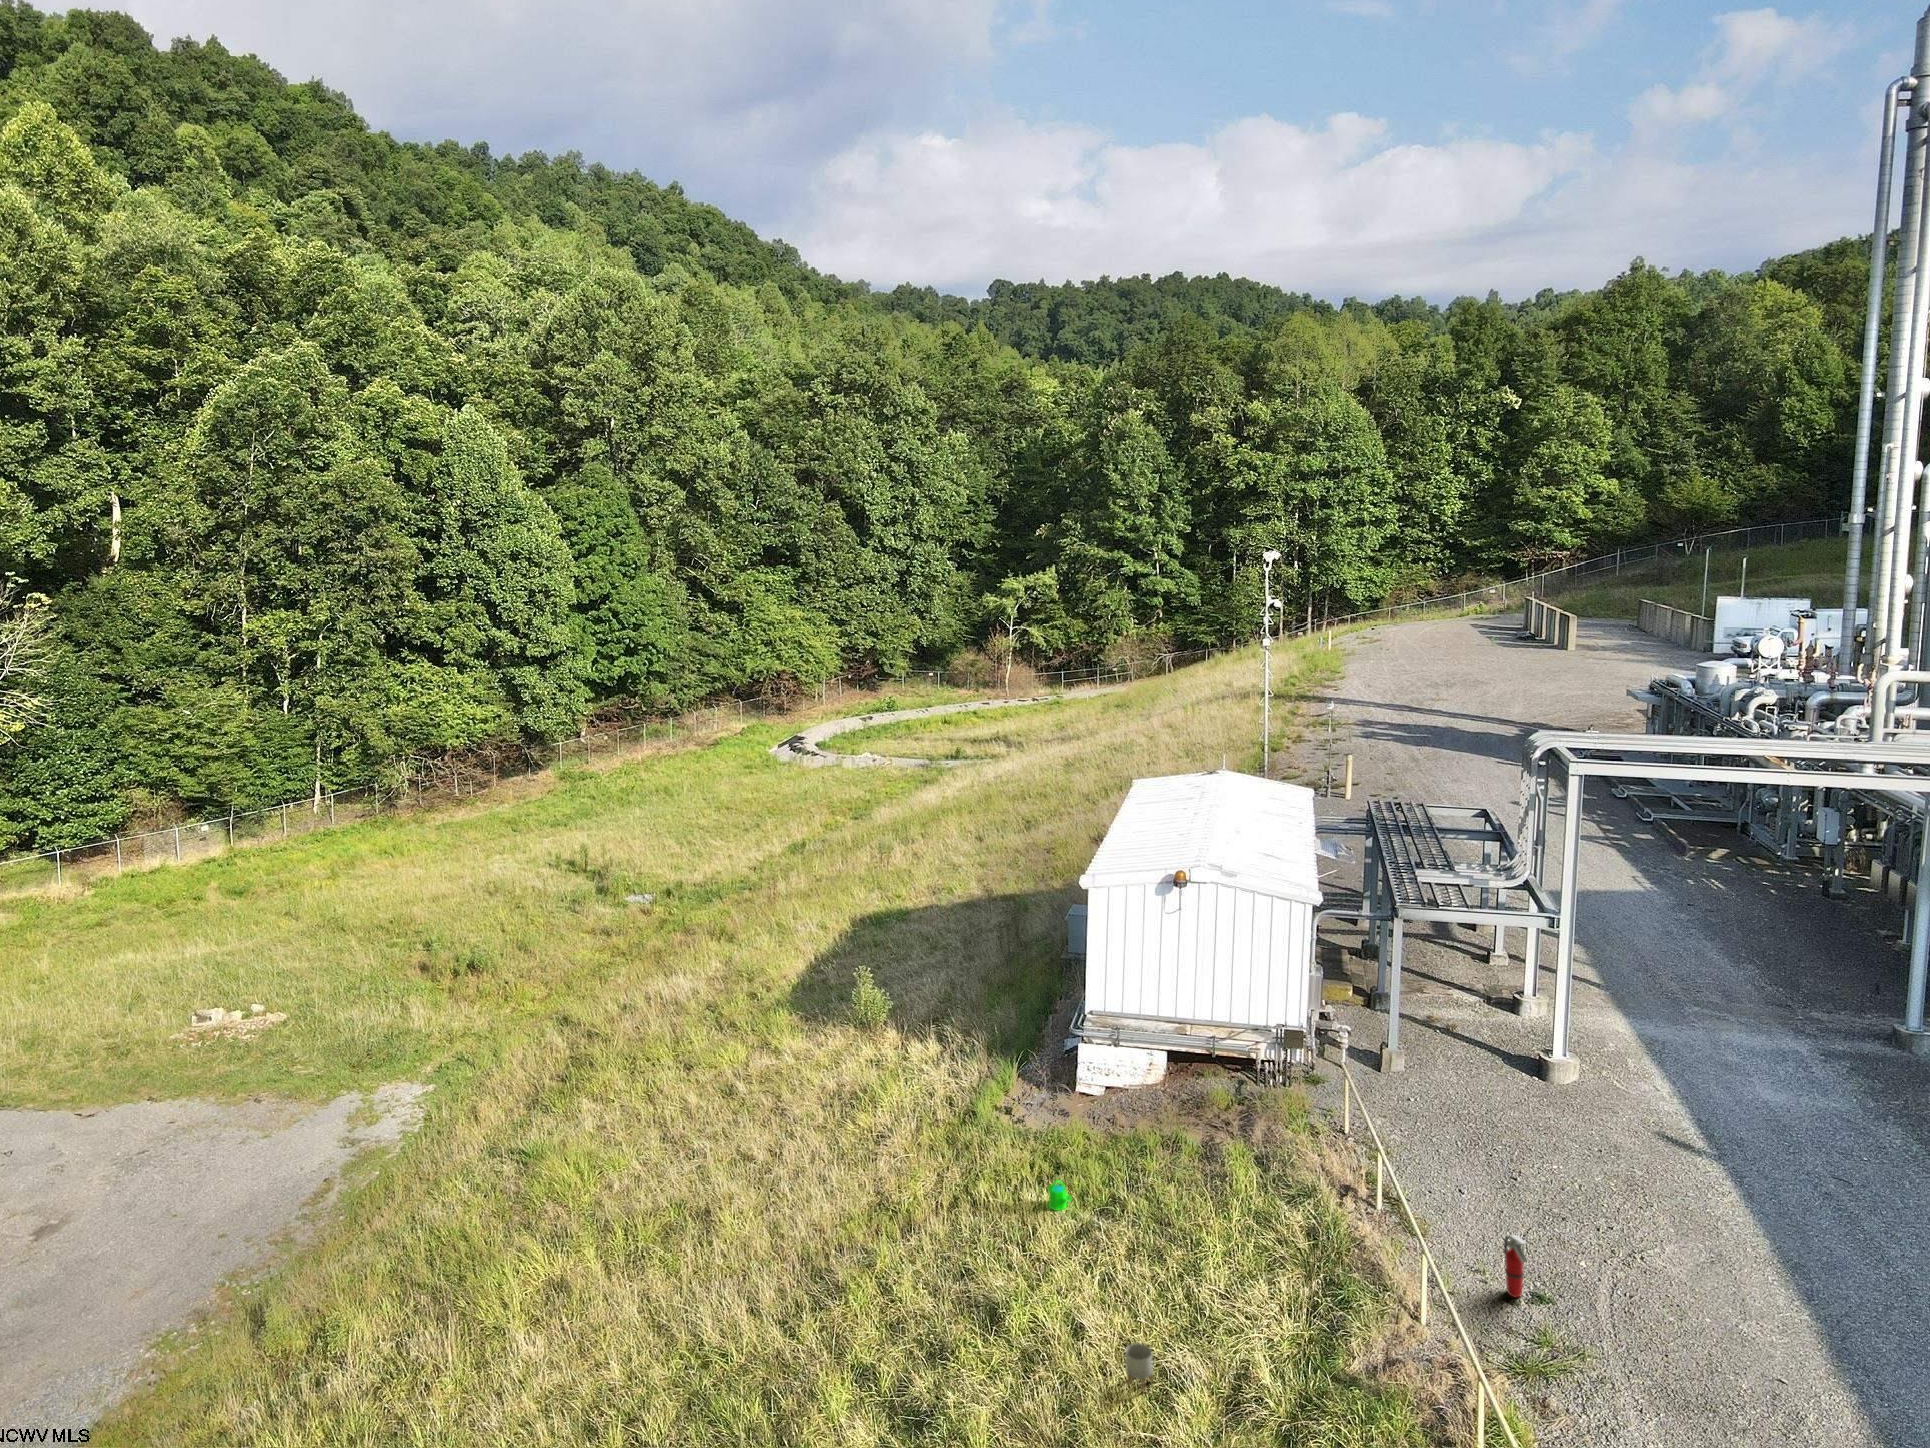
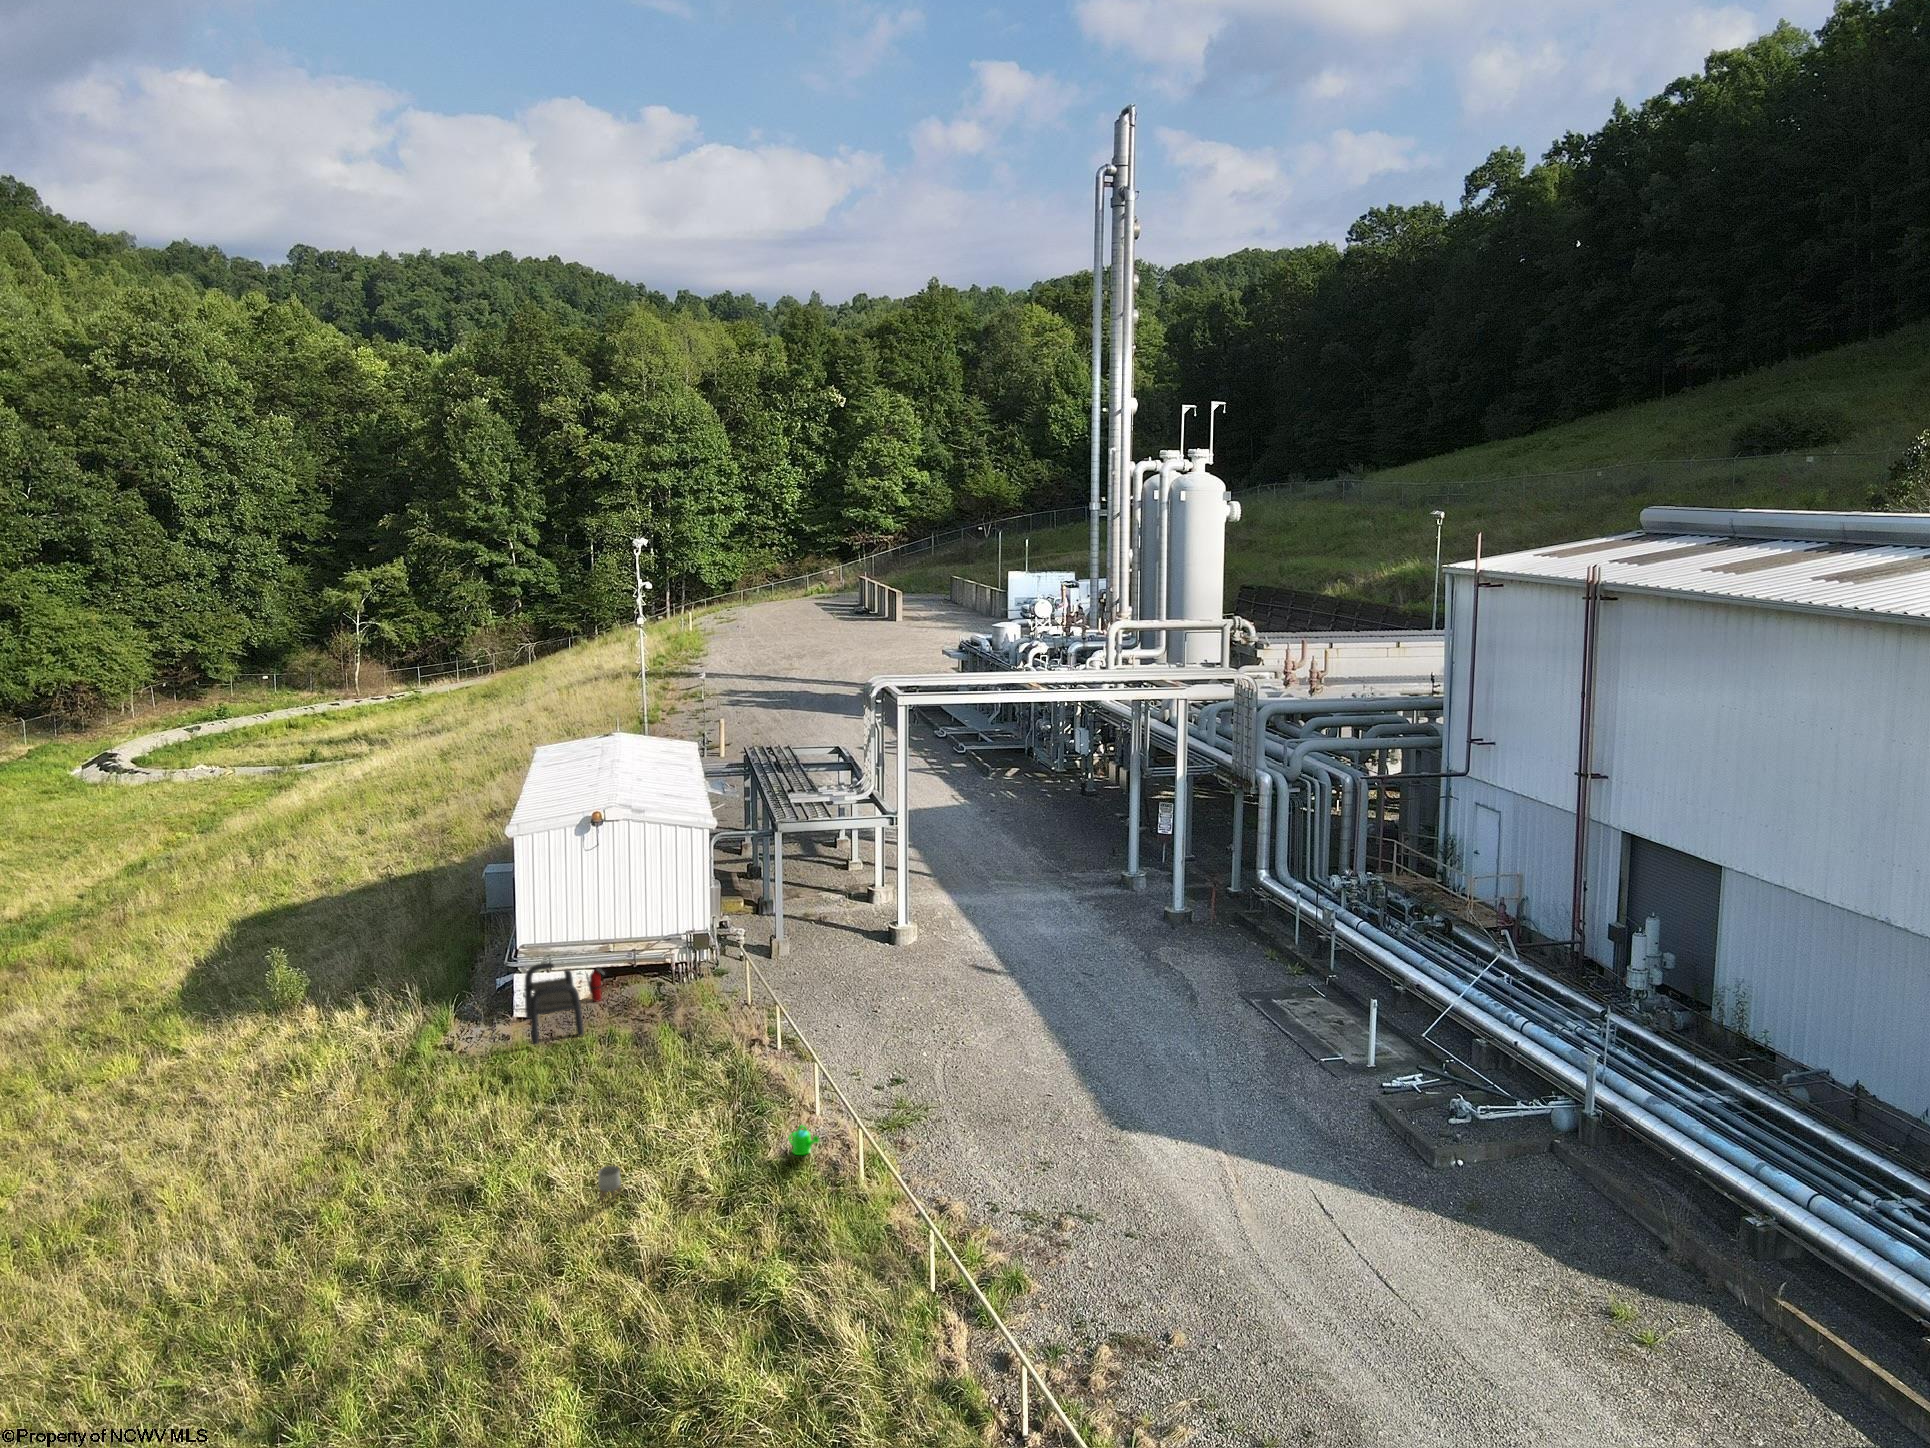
bench: none [1092,1036,1149,1133] -> present [525,963,584,1045]
watering can: present [1047,1180,1072,1211] -> present [788,1125,819,1155]
fire extinguisher: present [1504,1235,1527,1297] -> present [586,968,604,1002]

